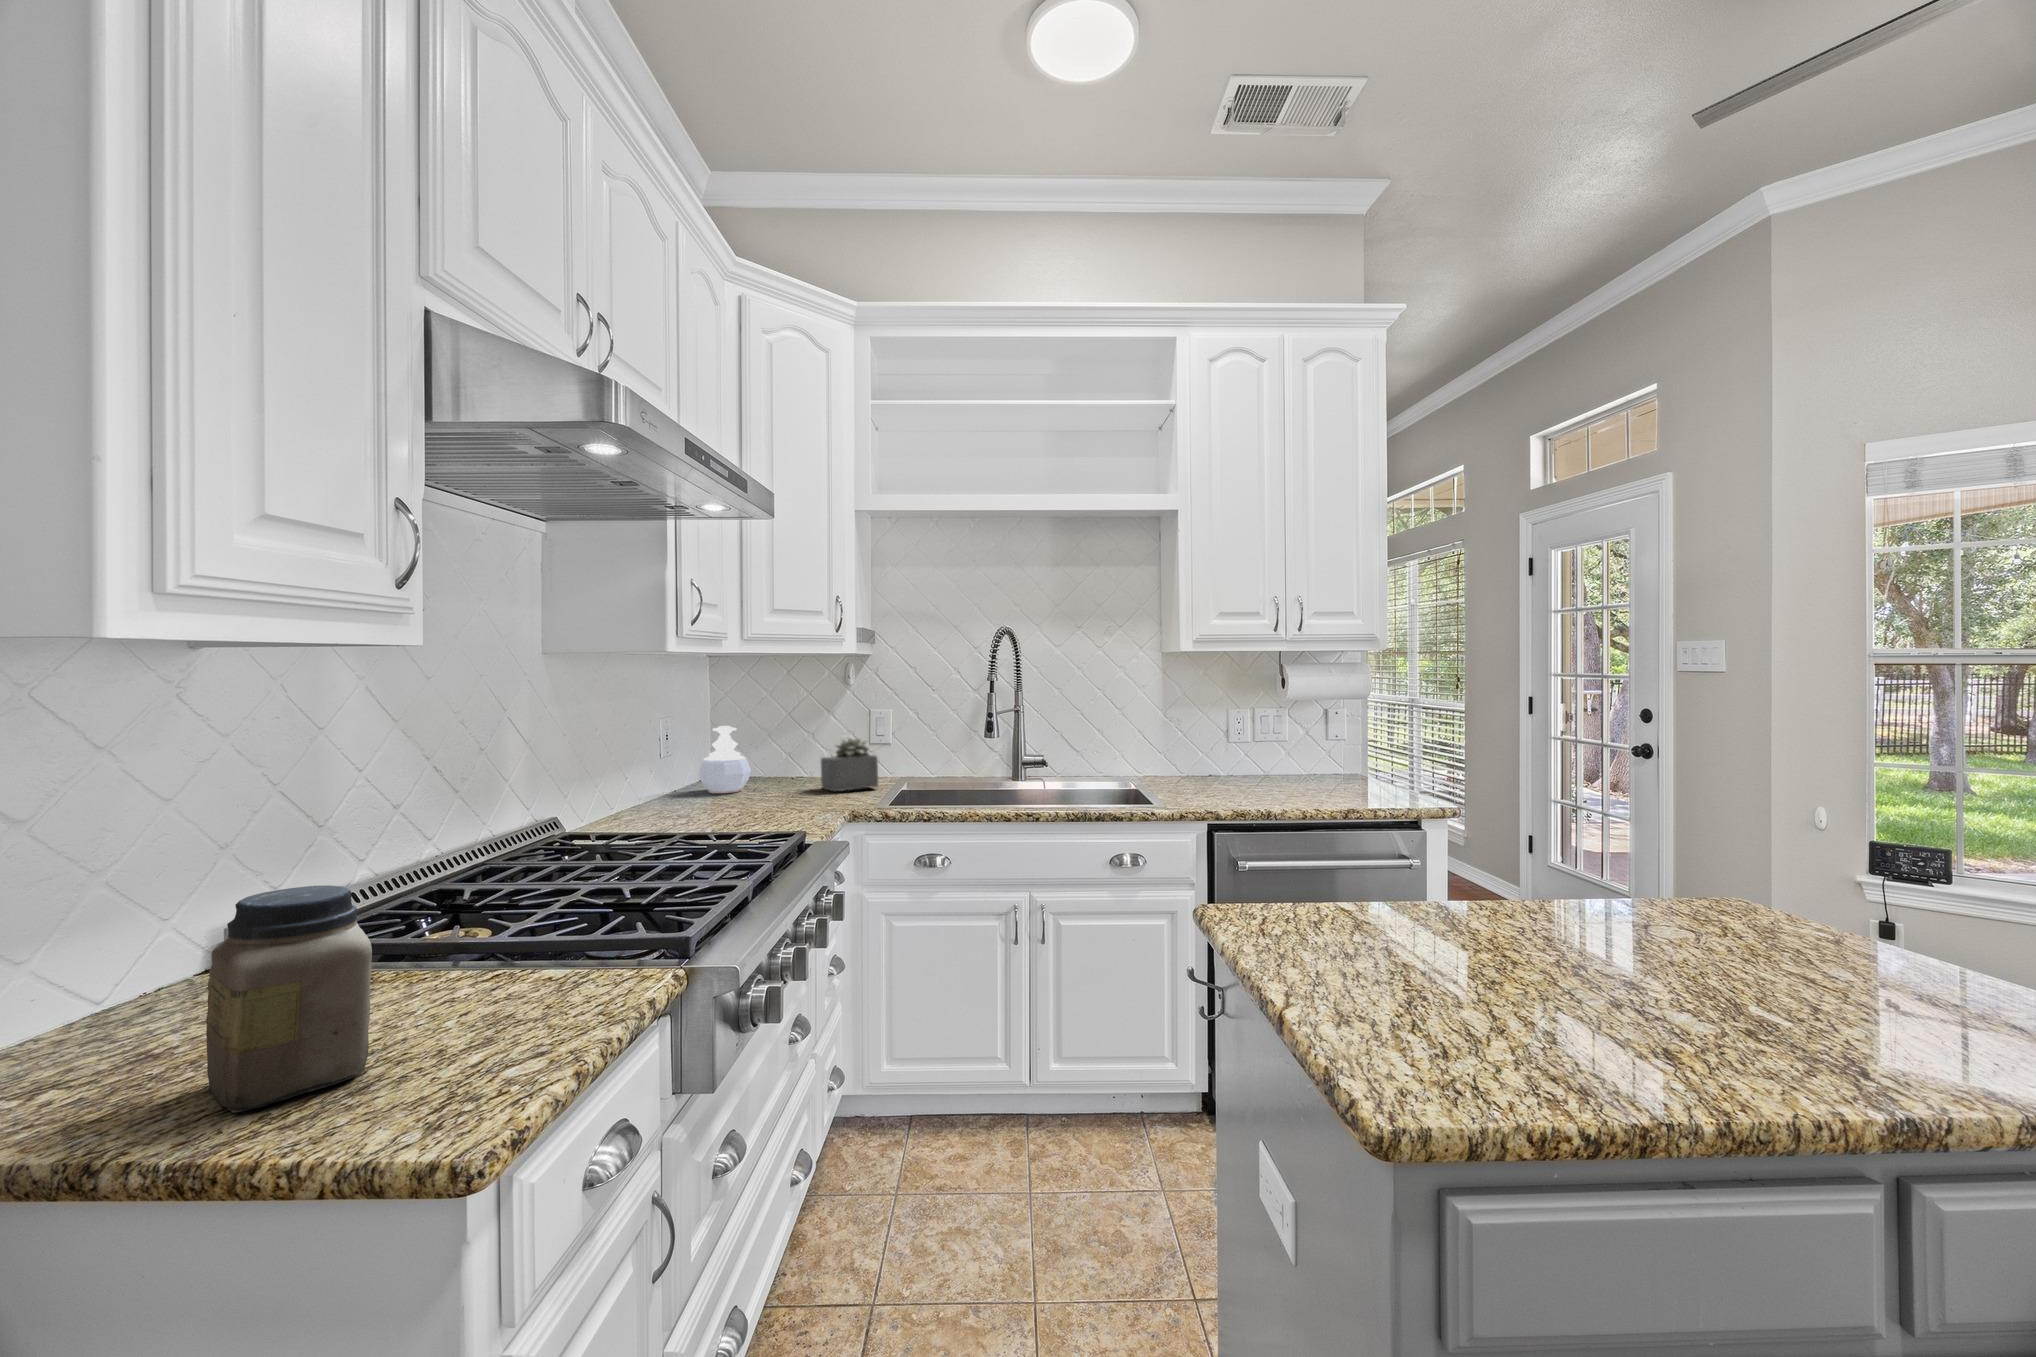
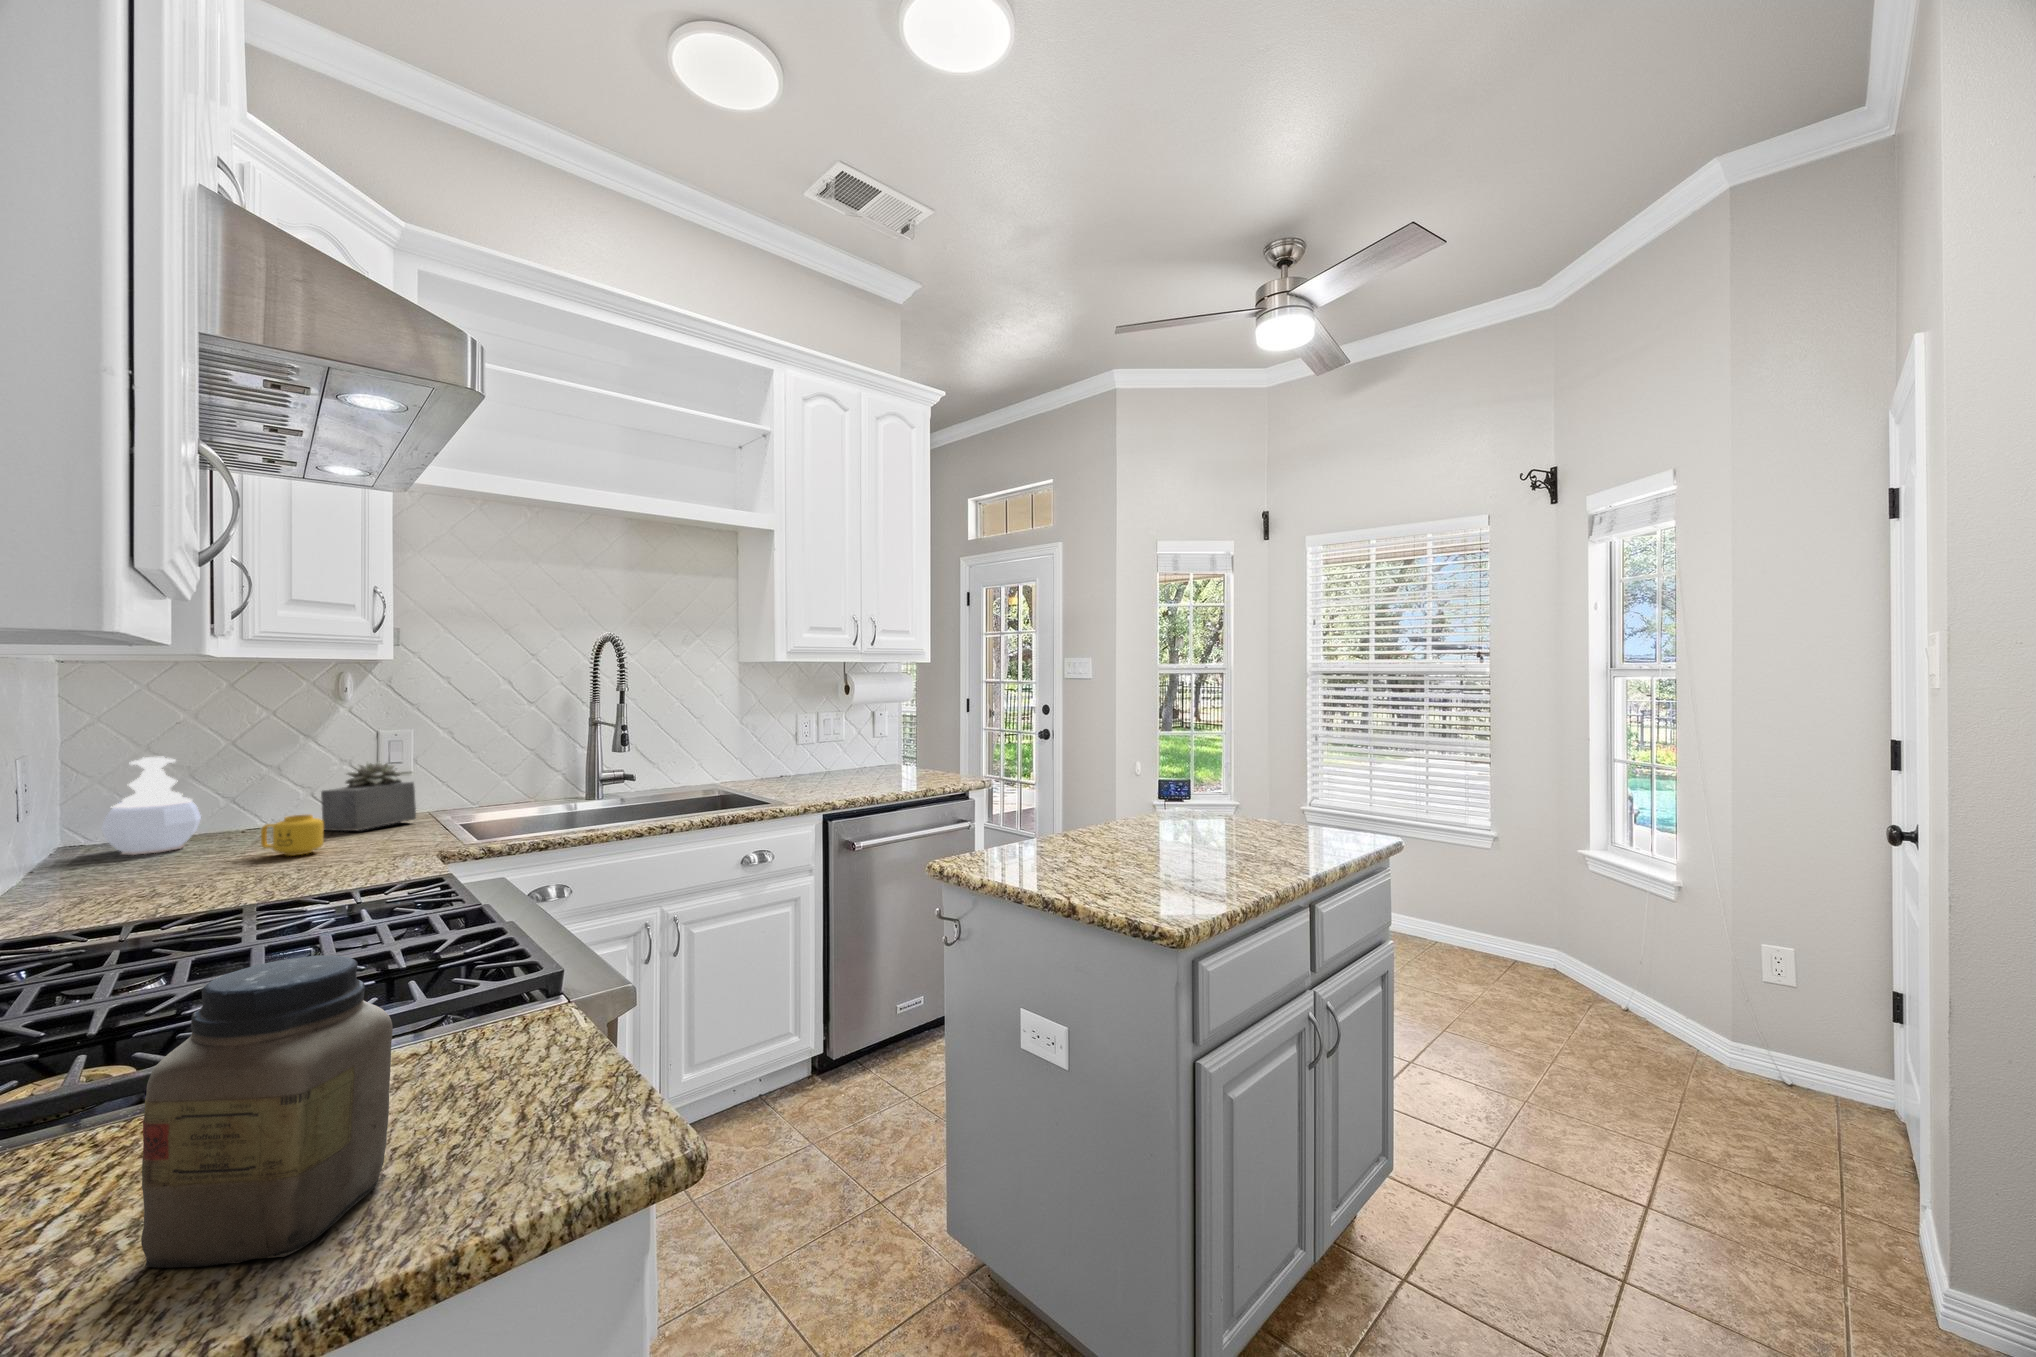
mug: none [761,775,793,806] -> present [261,814,323,856]

